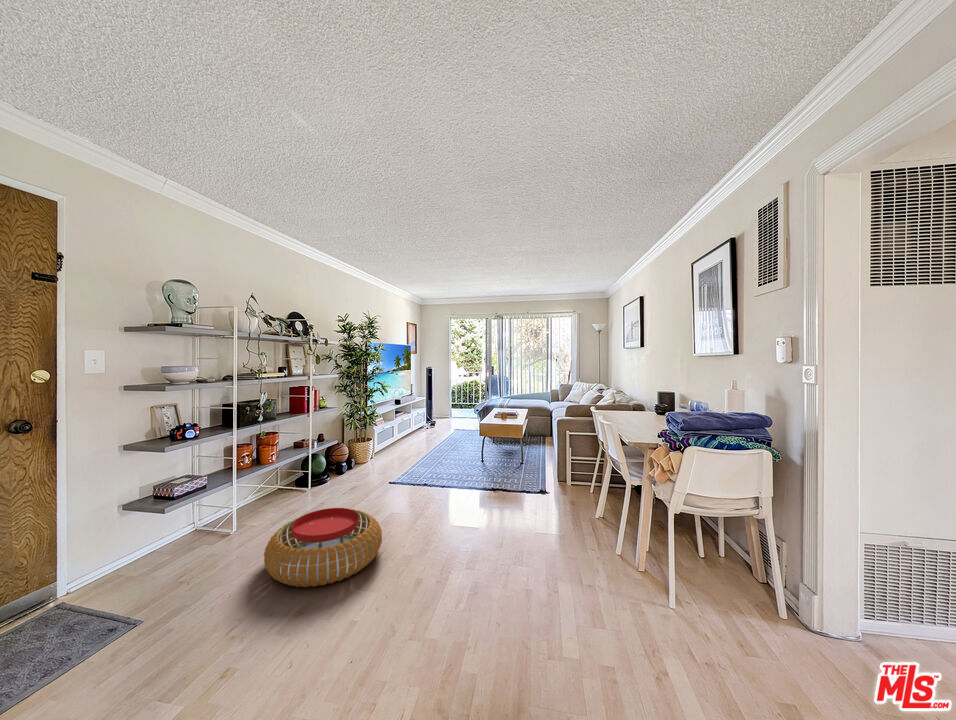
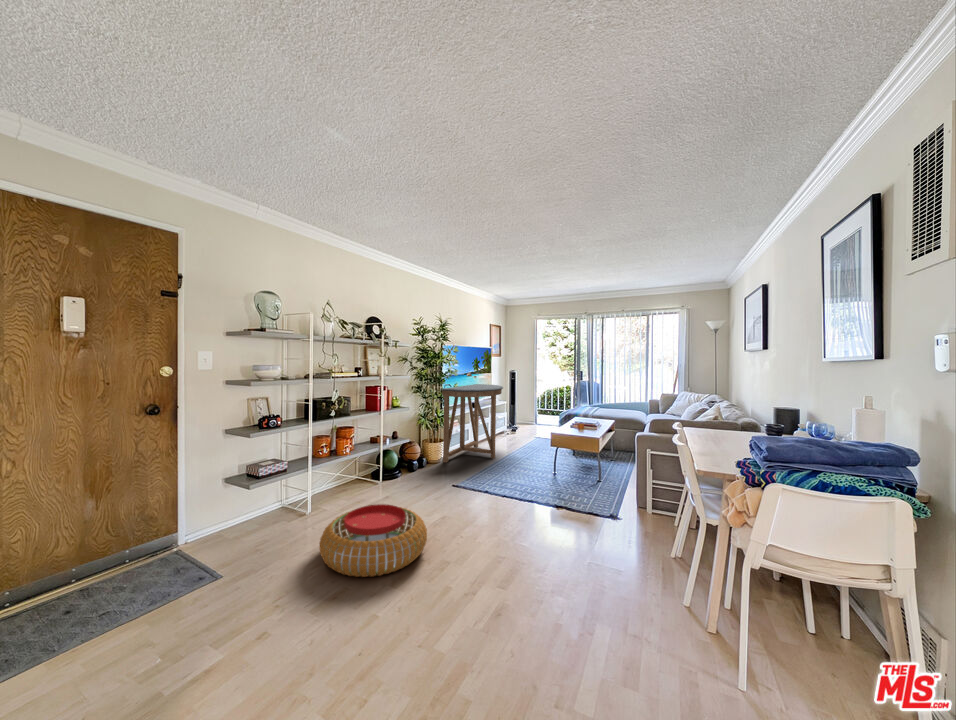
console table: none [367,382,427,461] -> present [441,384,503,463]

